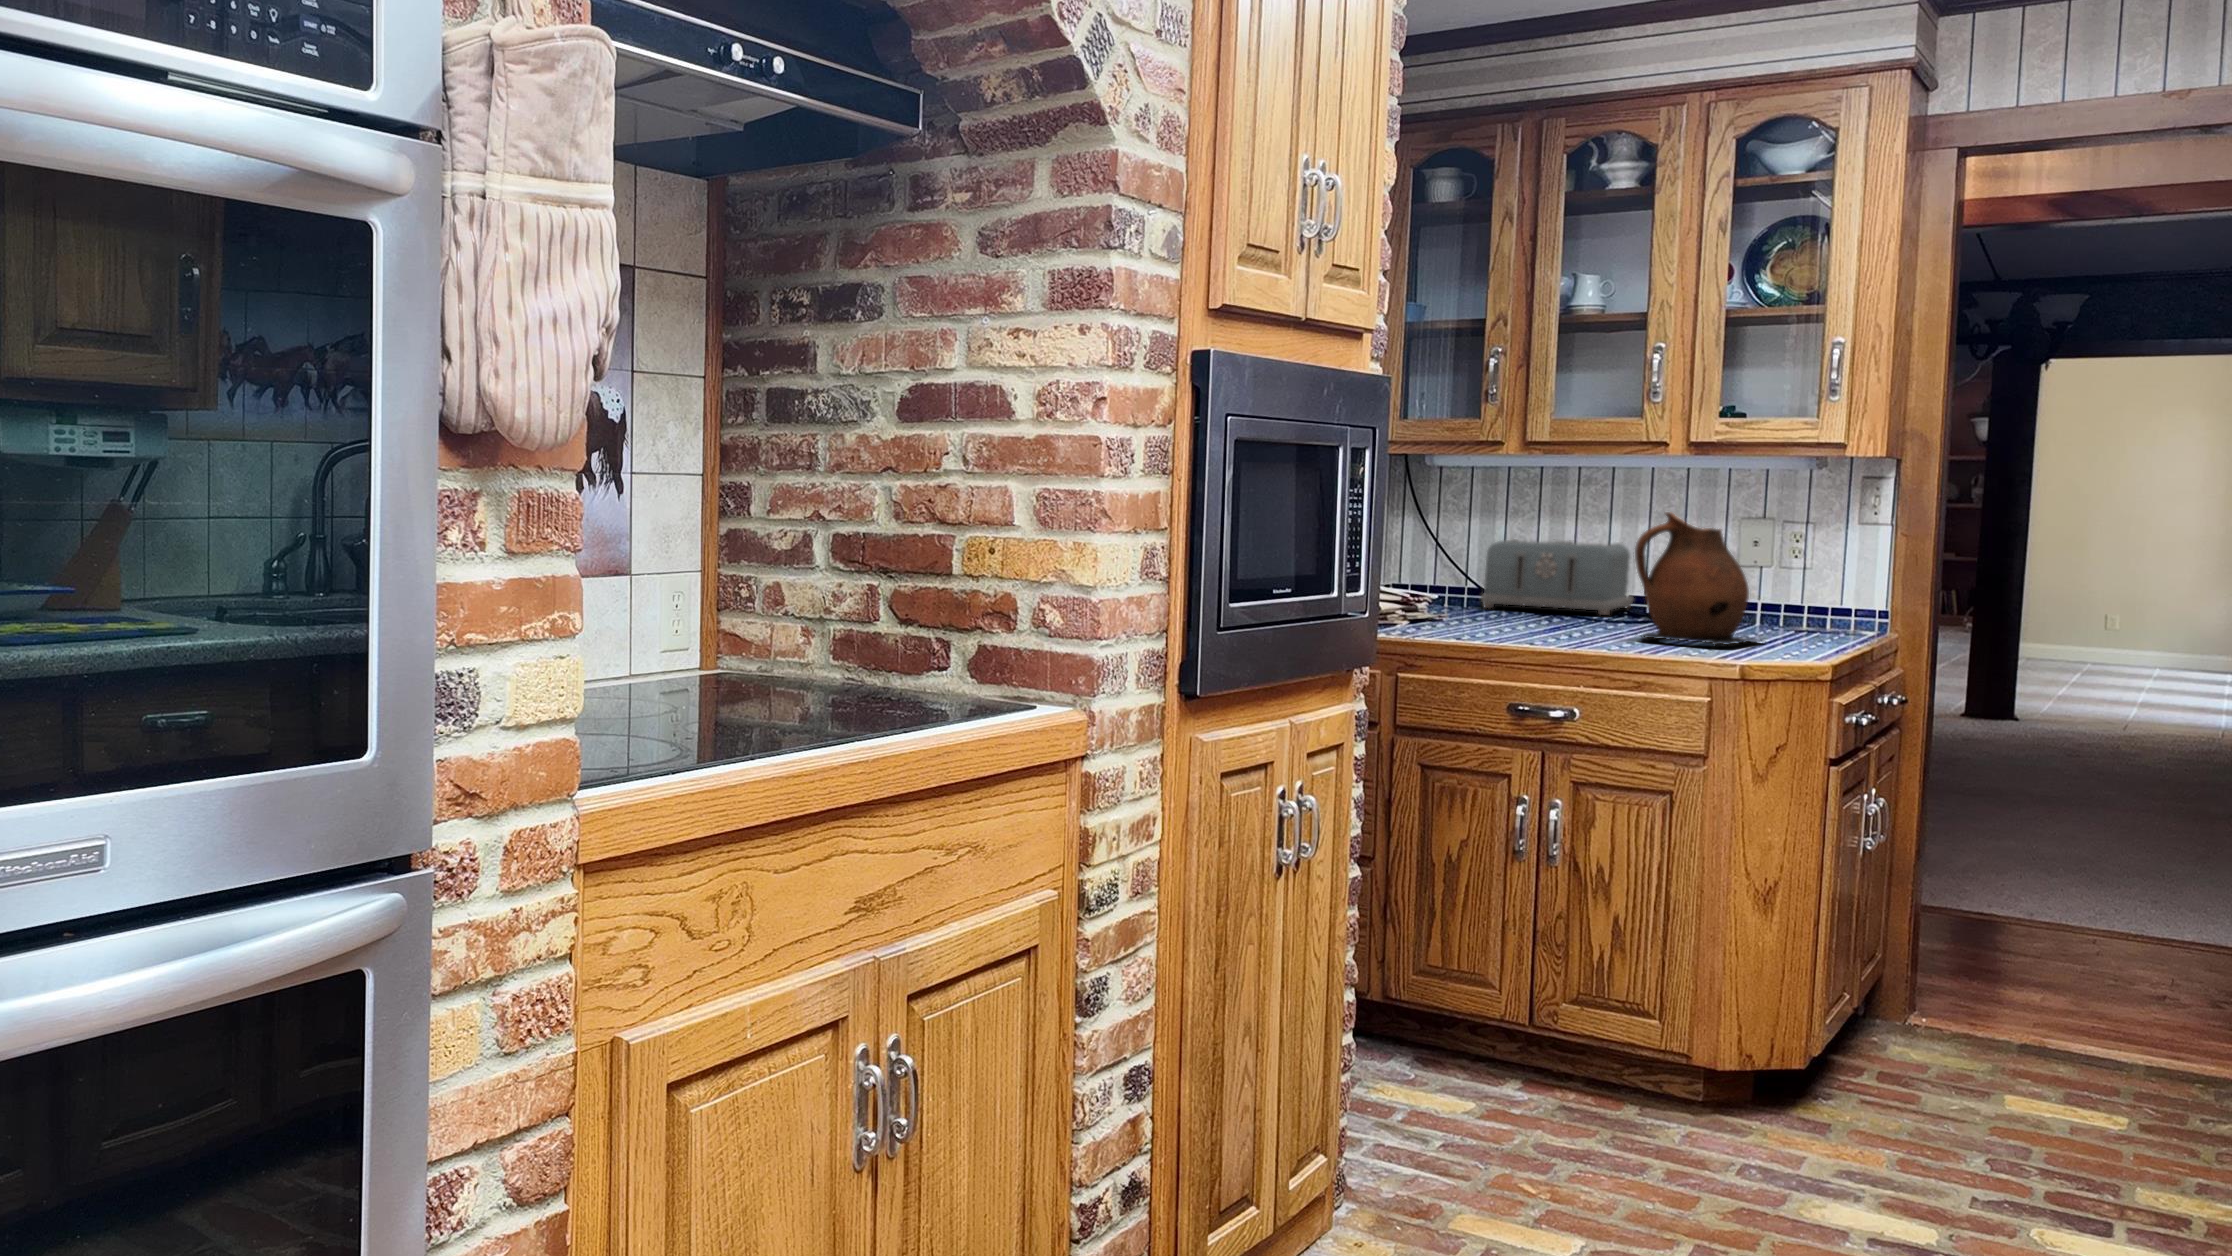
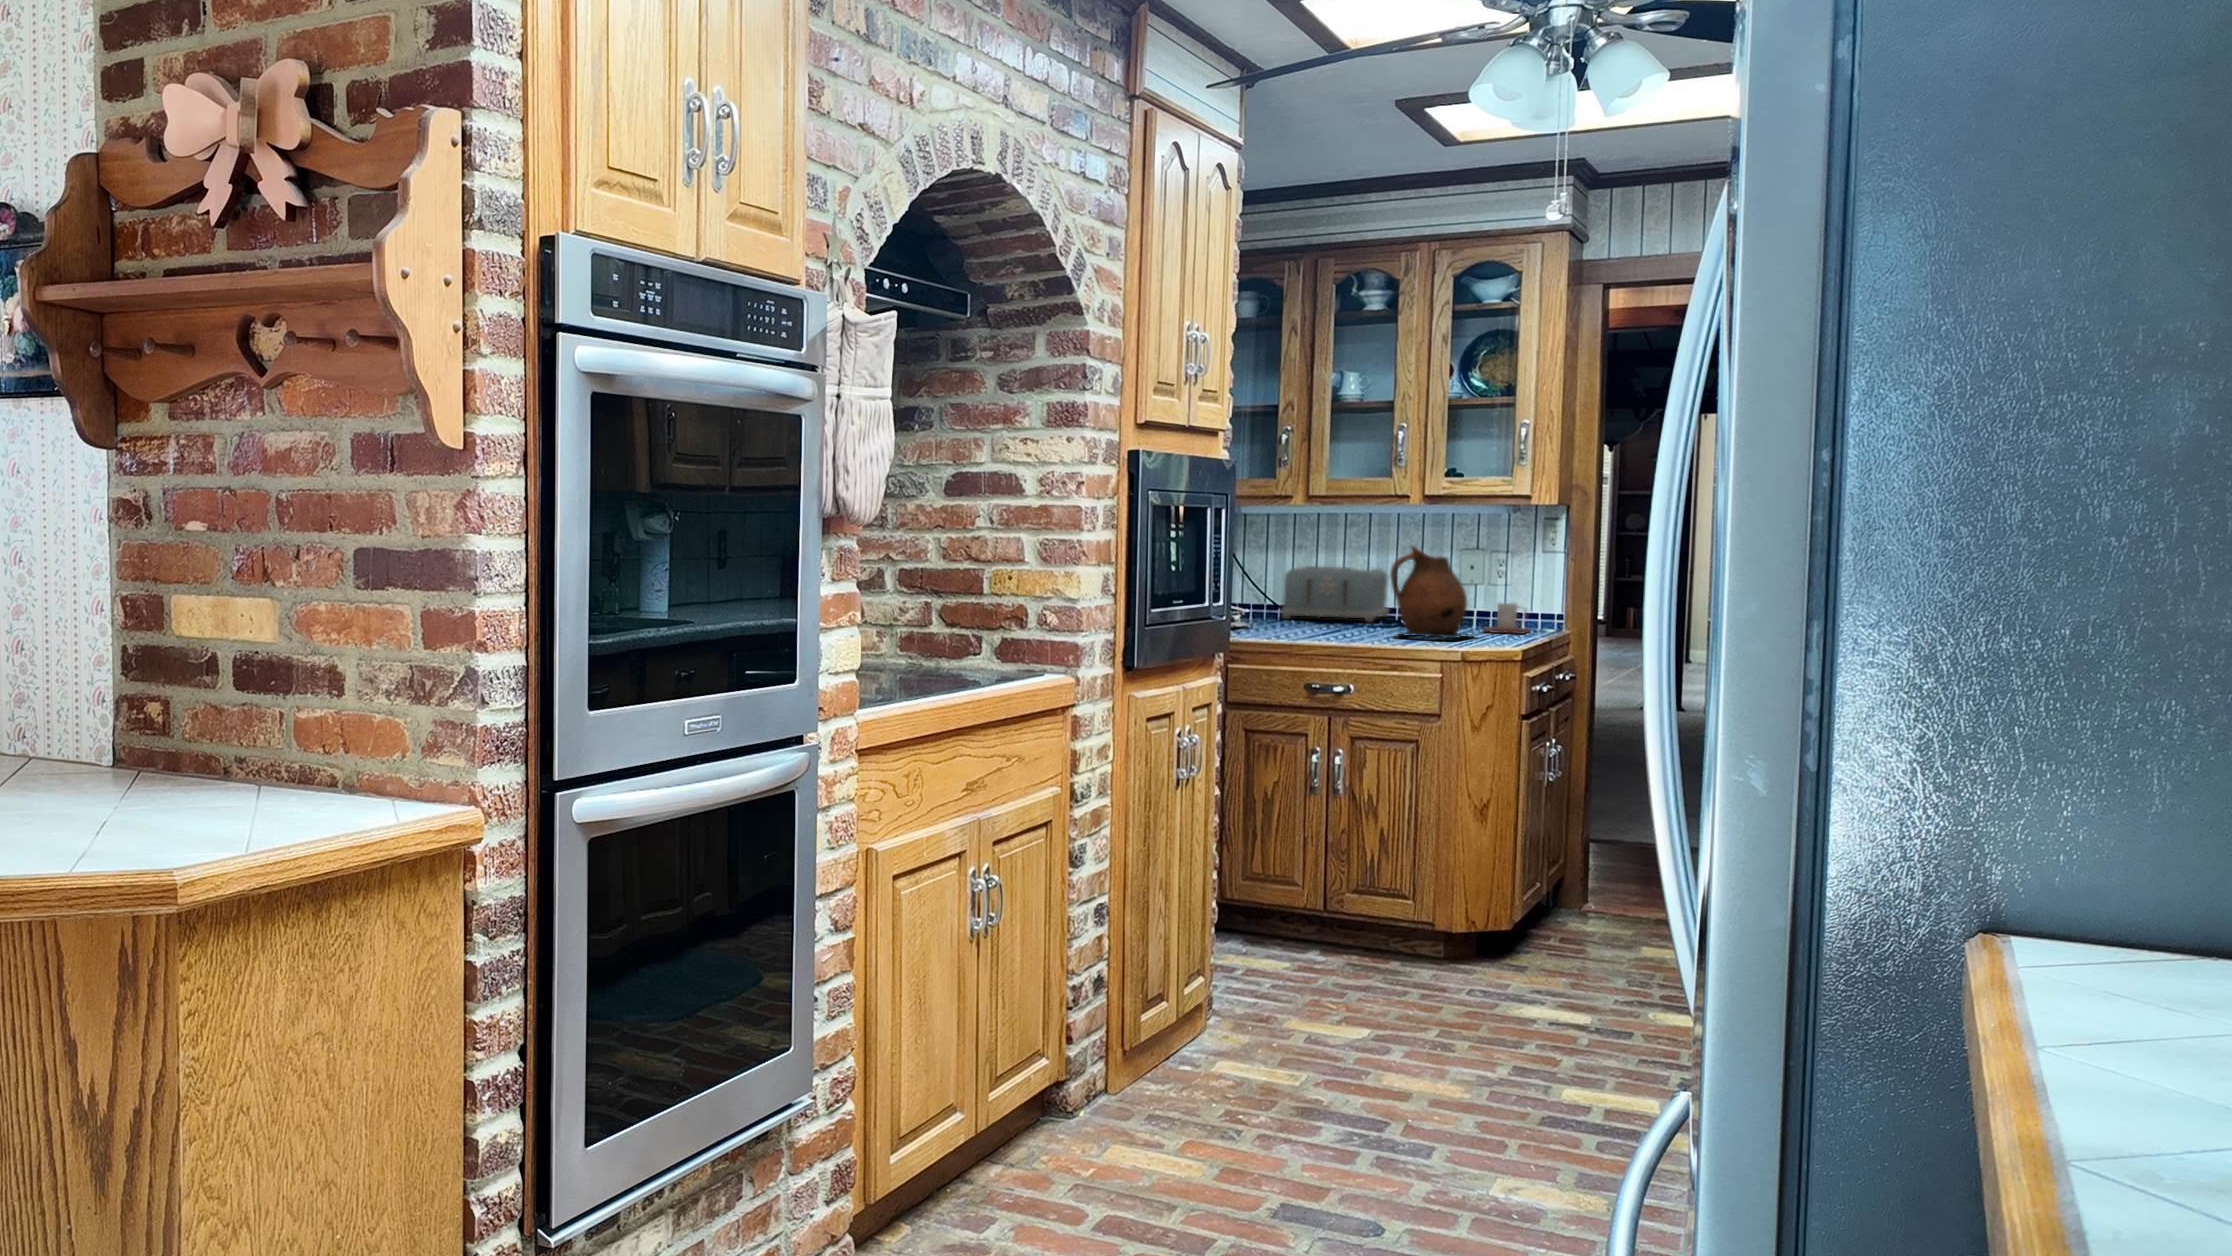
mug: none [1769,595,1841,639] -> present [1483,603,1529,634]

